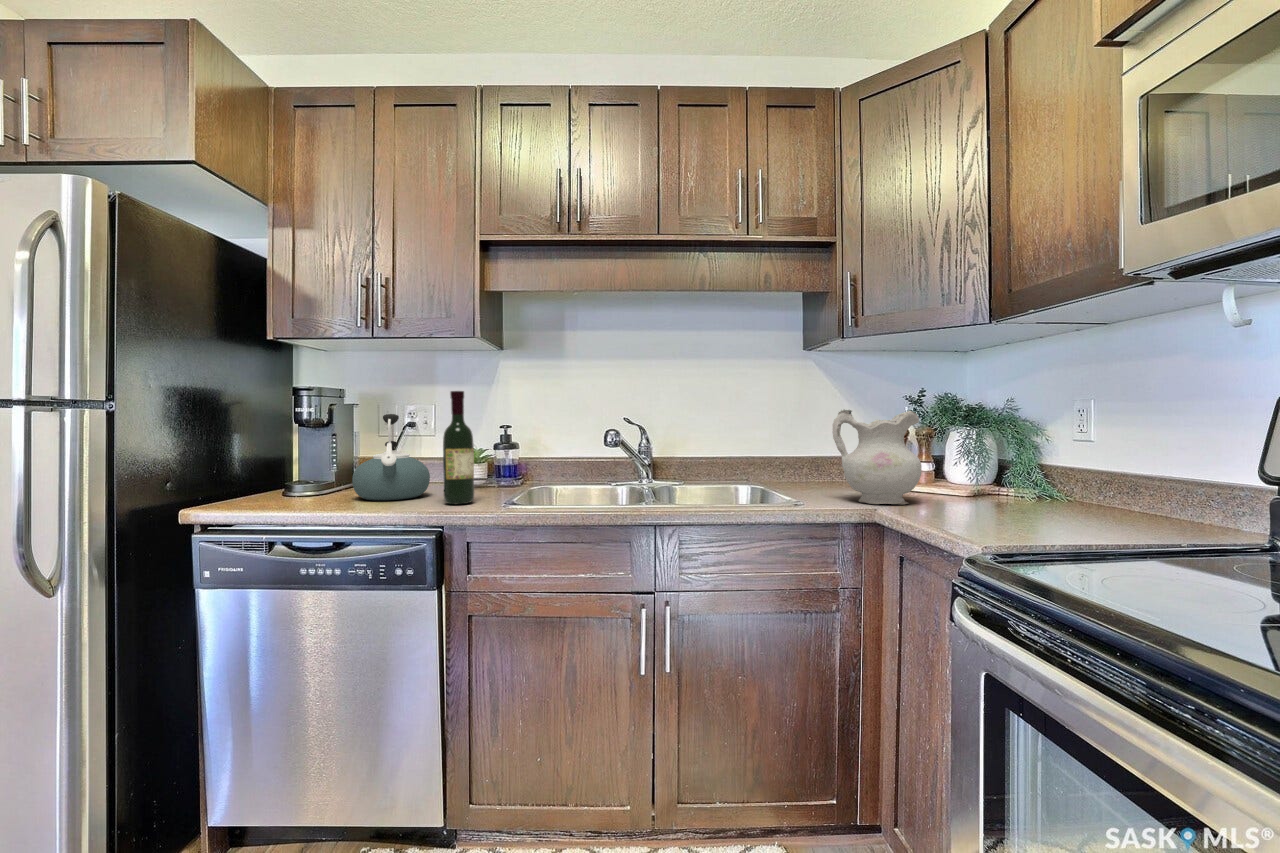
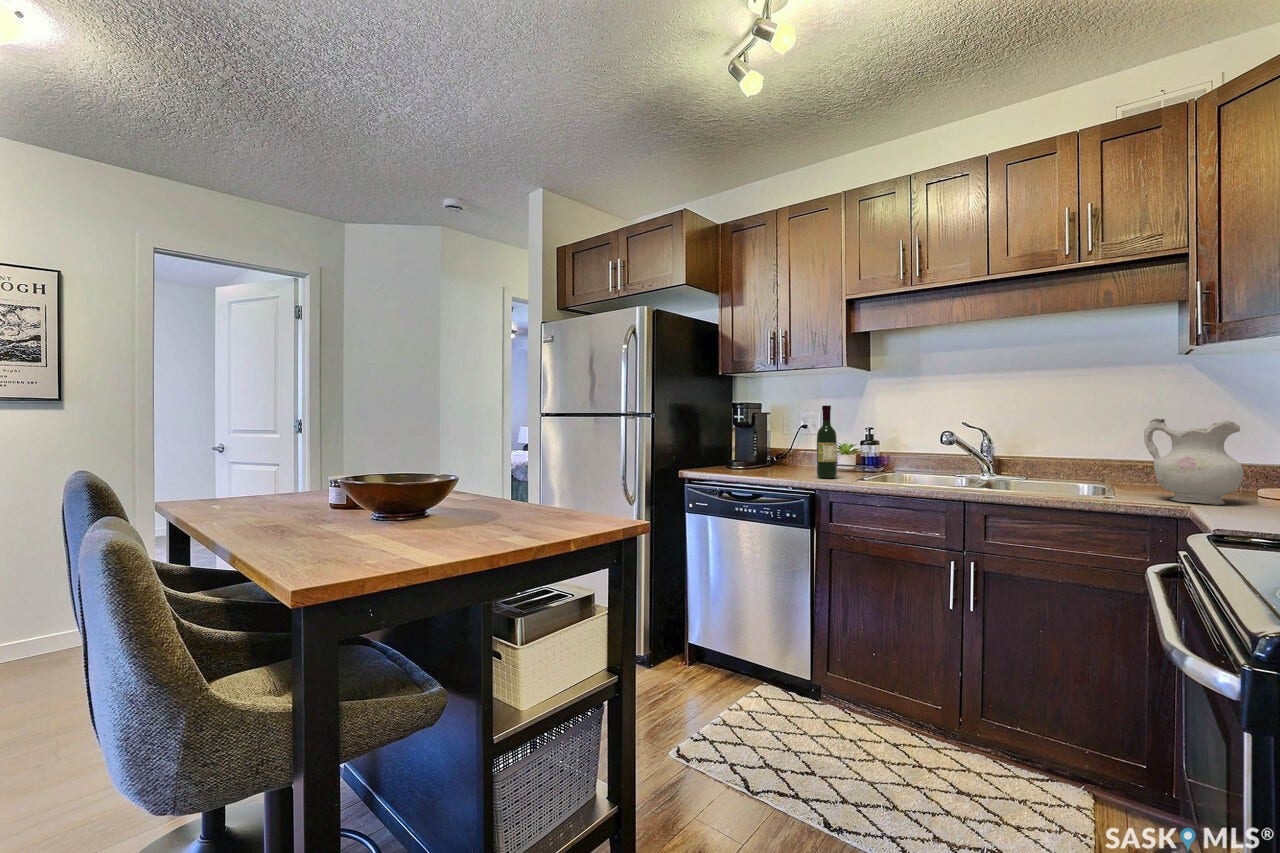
kettle: present [352,414,430,500] -> none [765,420,811,474]

